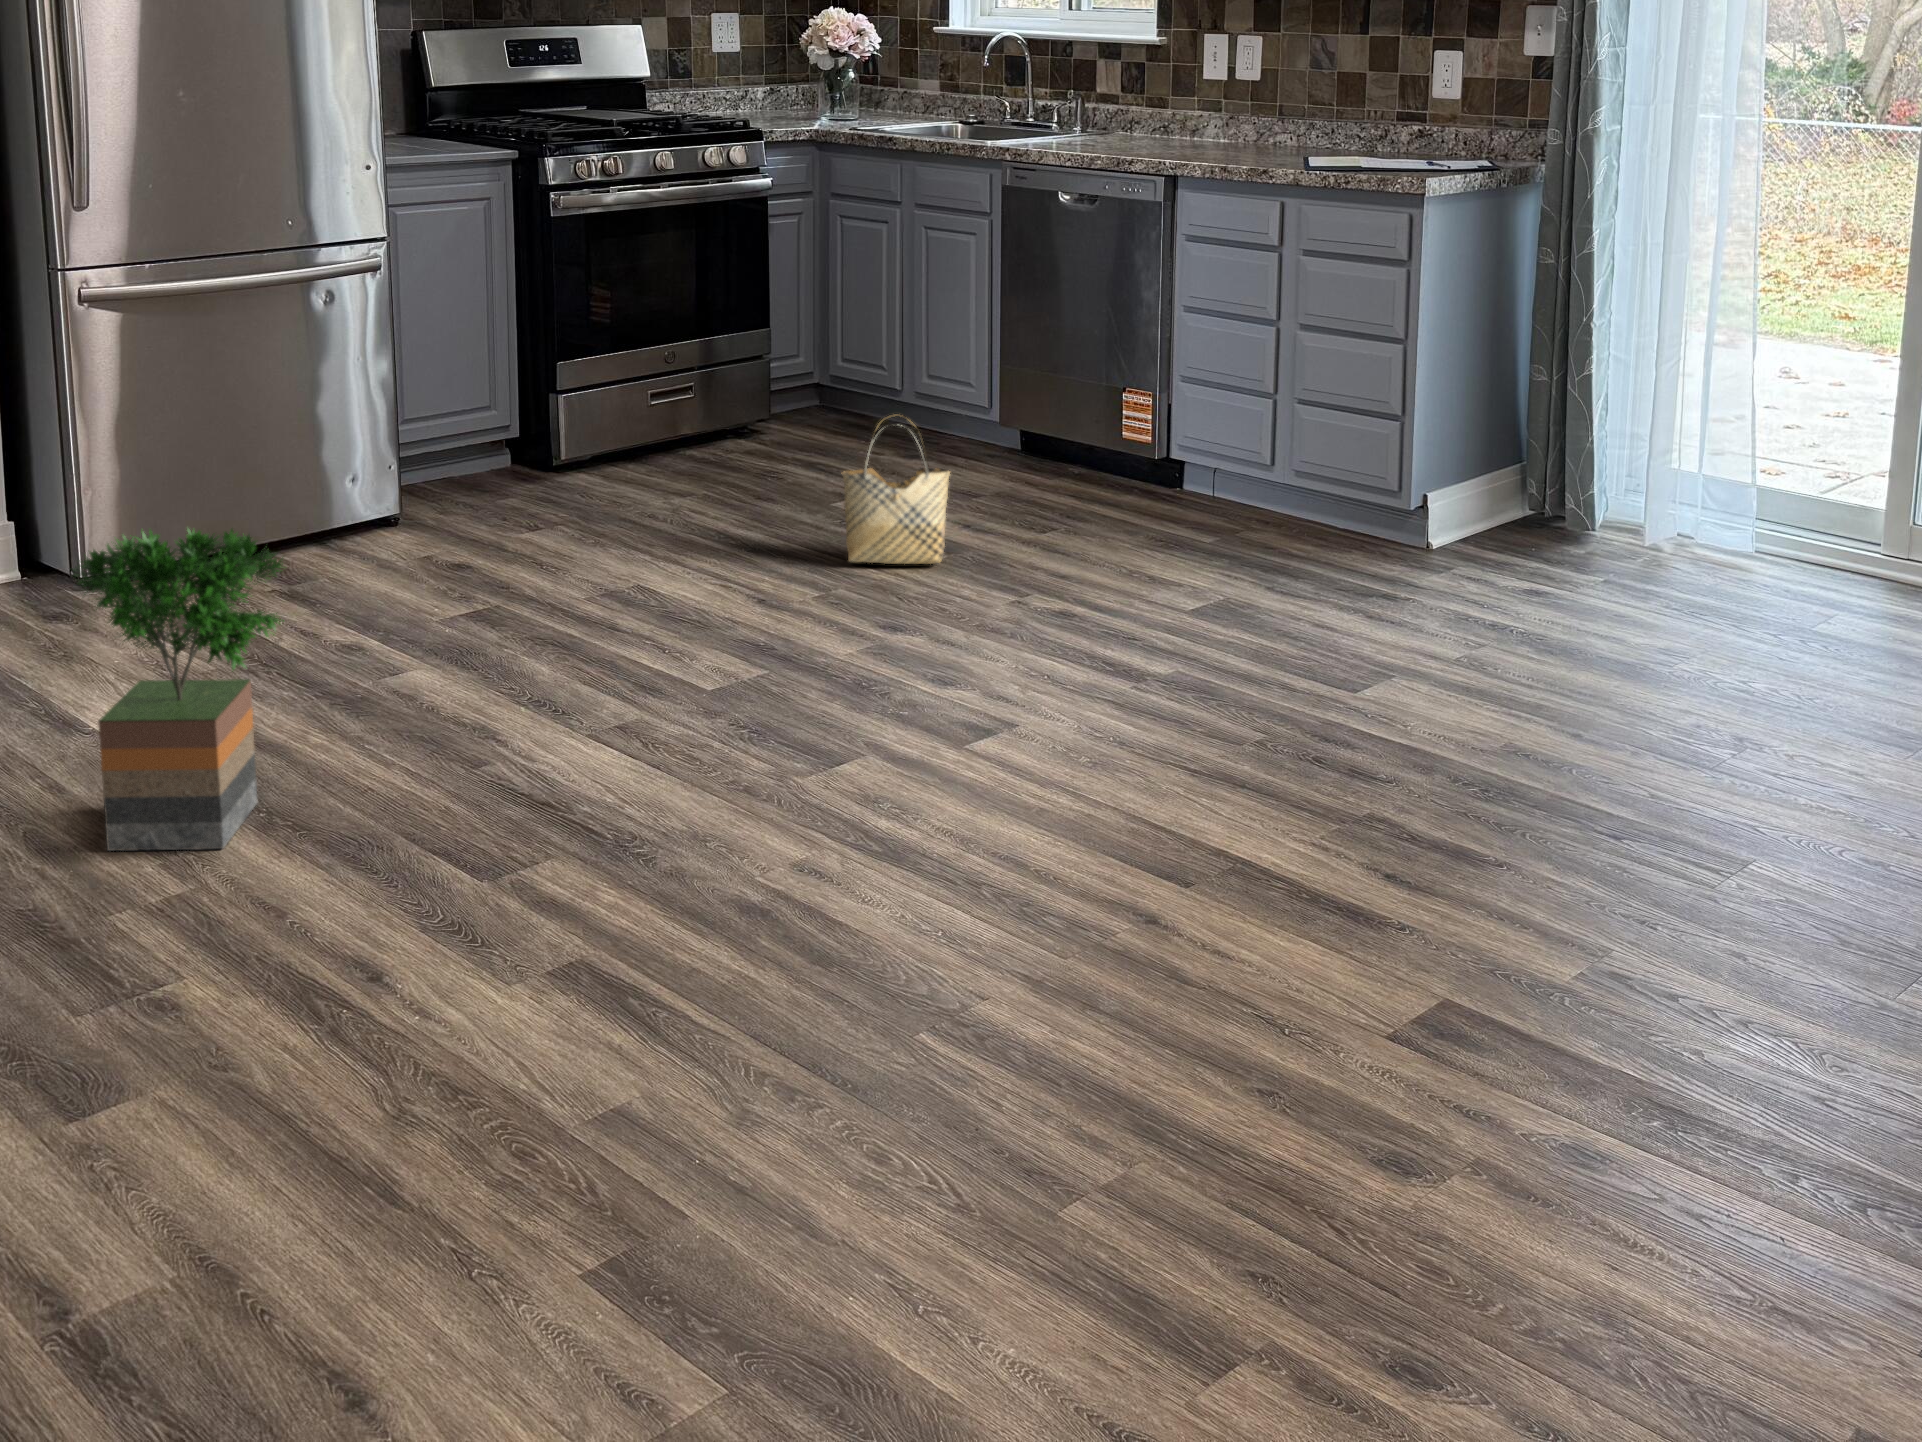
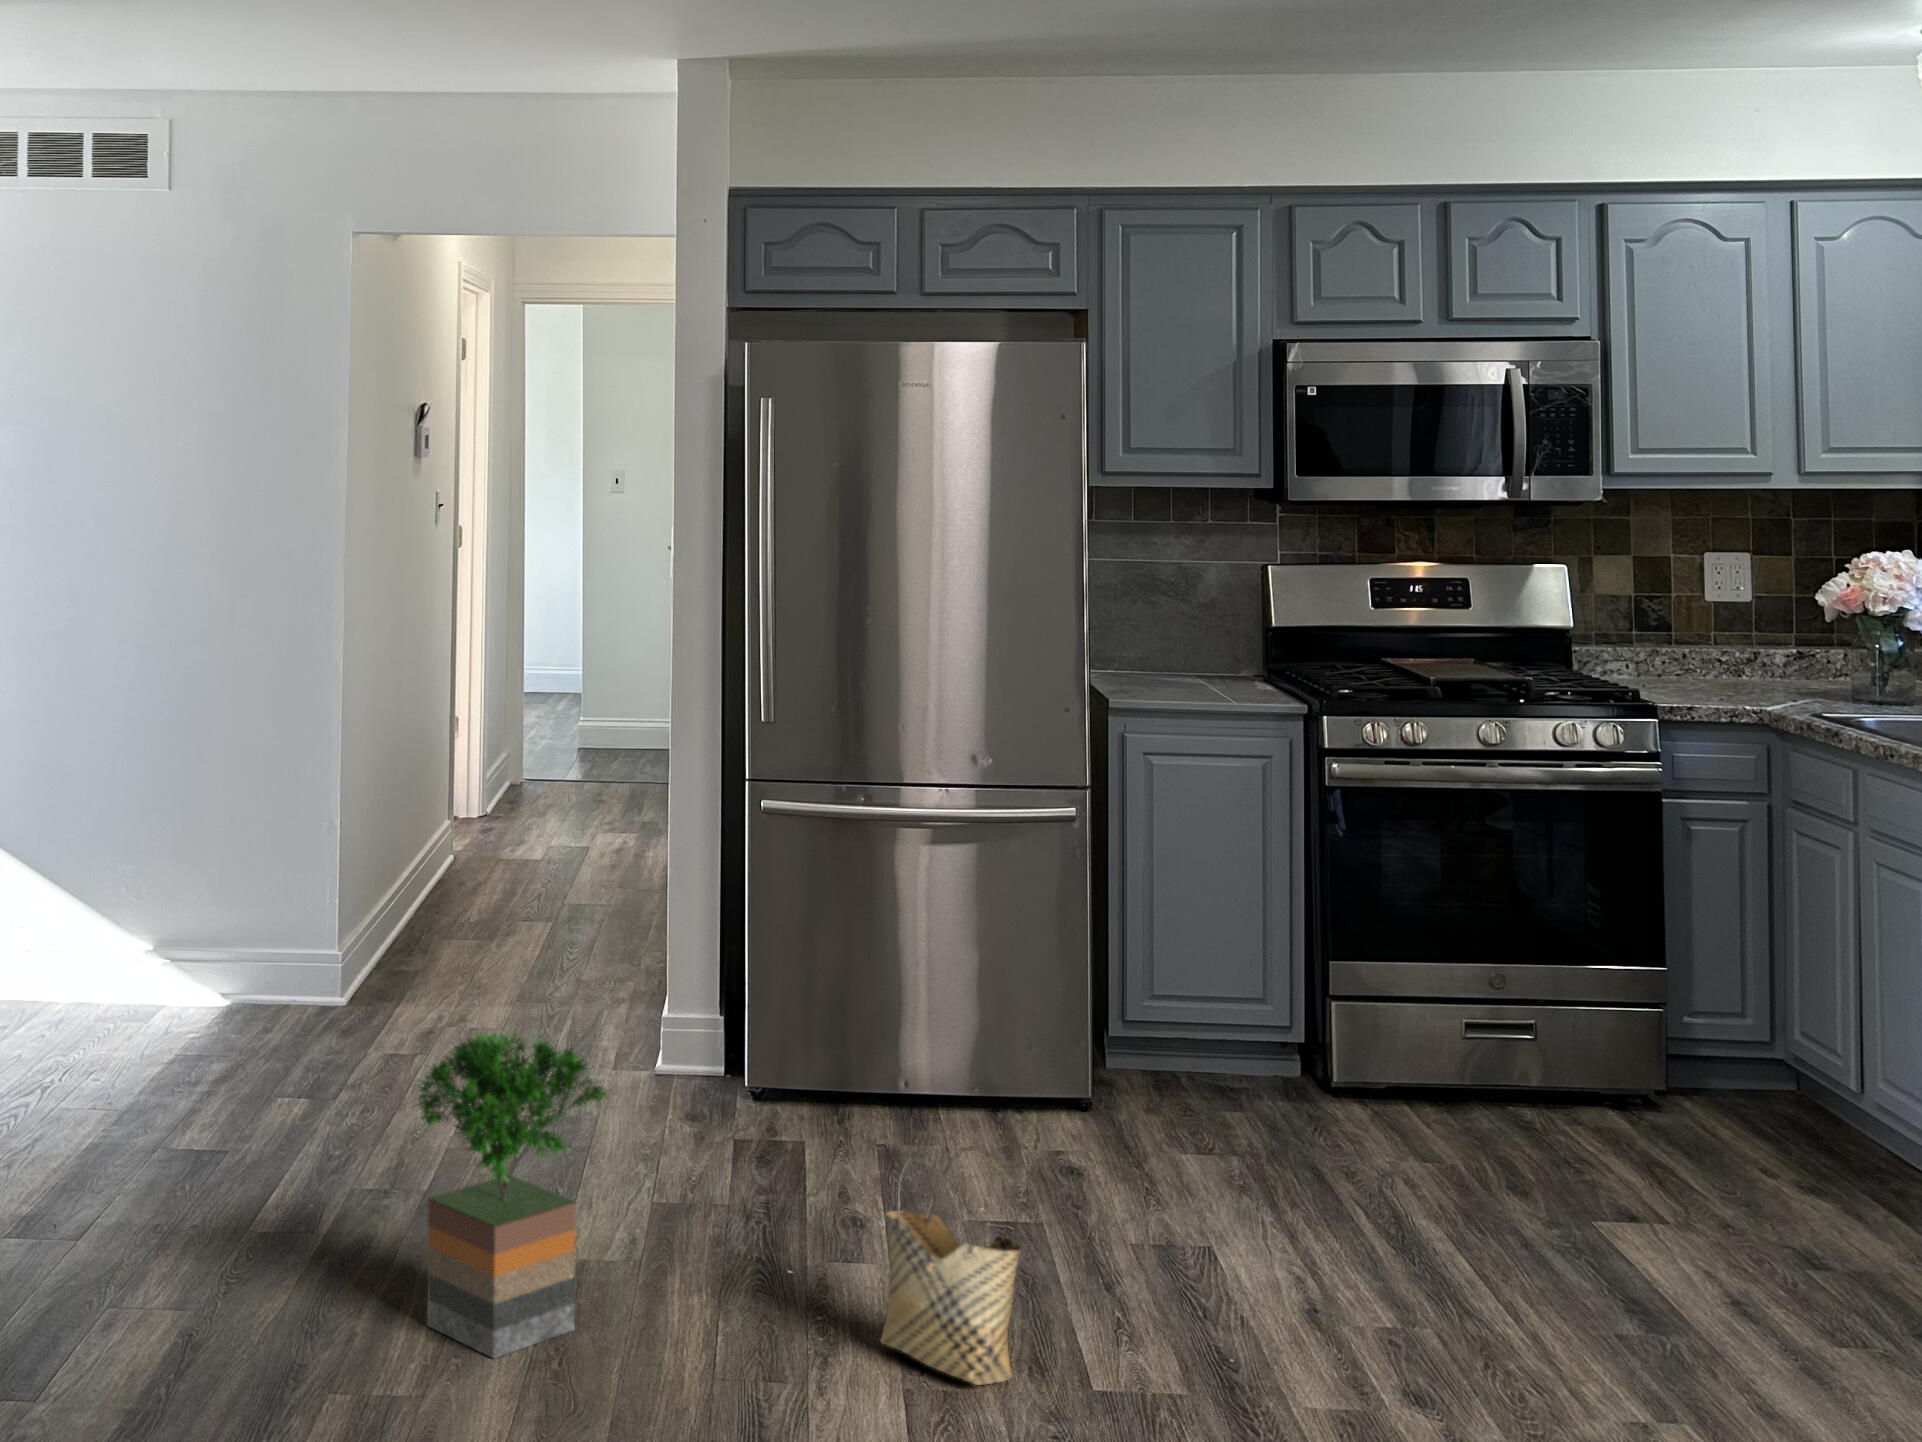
woven basket: present [842,414,950,564] -> present [881,1147,1021,1385]

